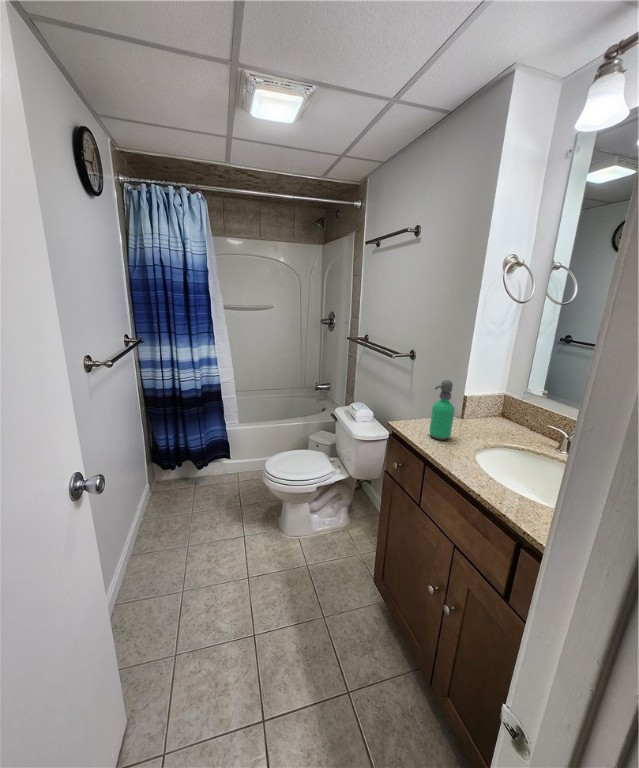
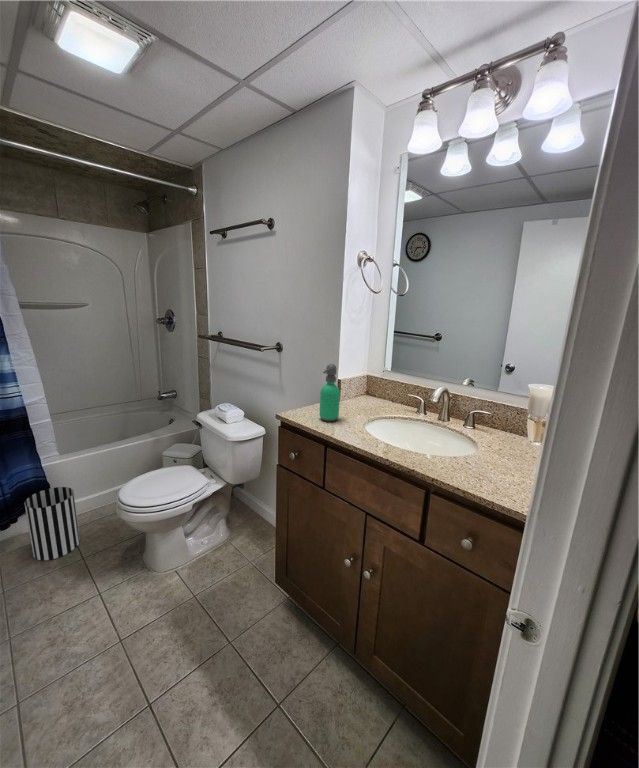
wastebasket: none [212,447,242,499] -> present [24,487,80,560]

